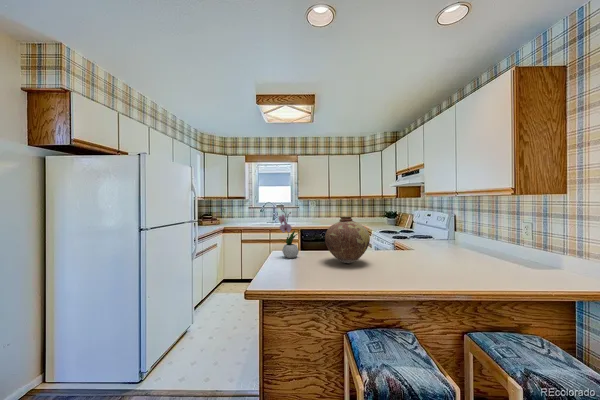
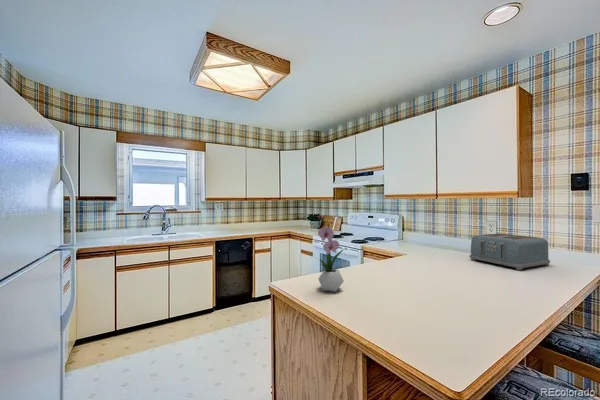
vase: present [325,216,370,263] -> none [380,223,441,285]
toaster: none [465,234,560,276] -> present [469,233,550,270]

